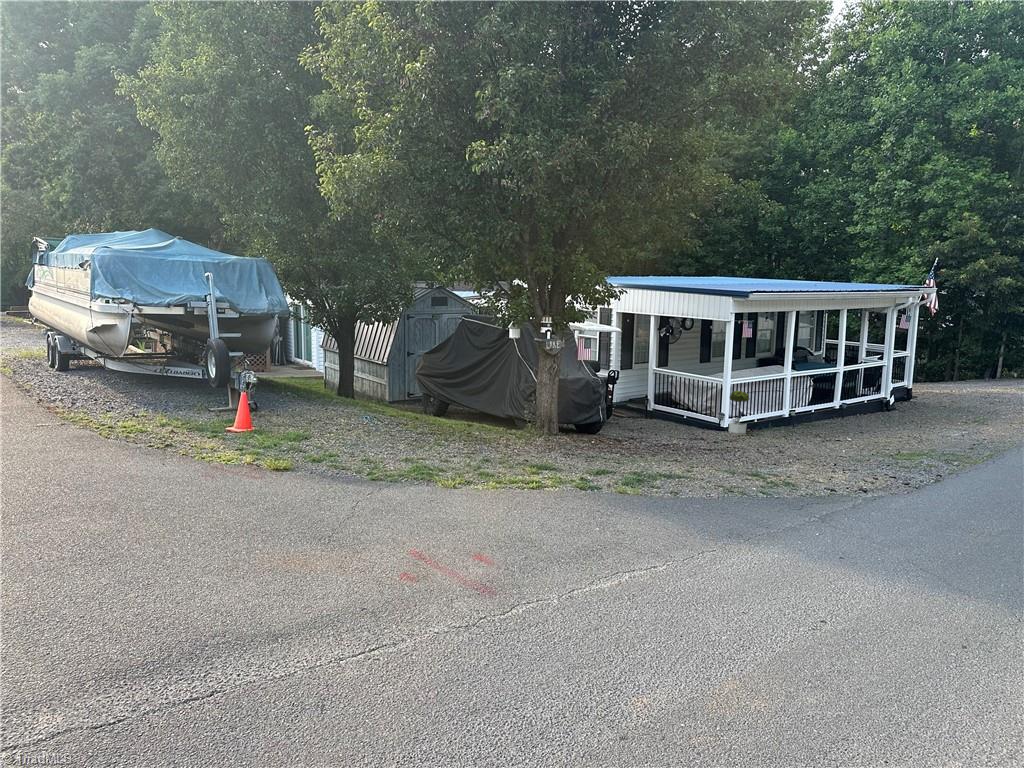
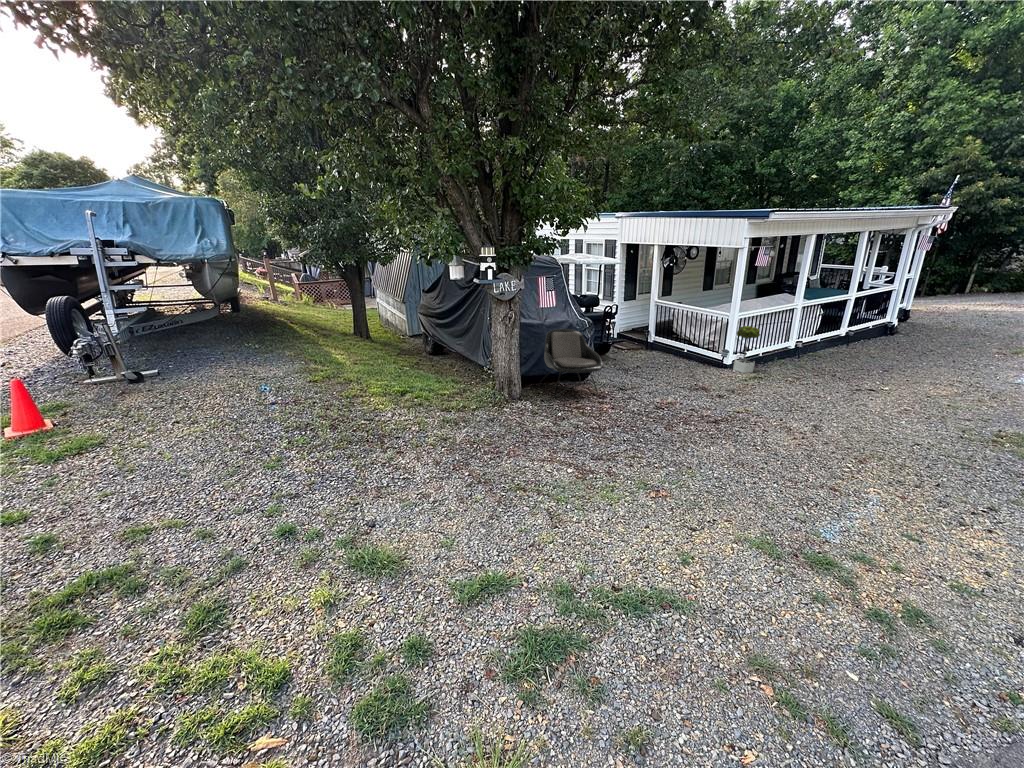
lounge chair: none [566,384,622,439] -> present [540,329,603,397]

